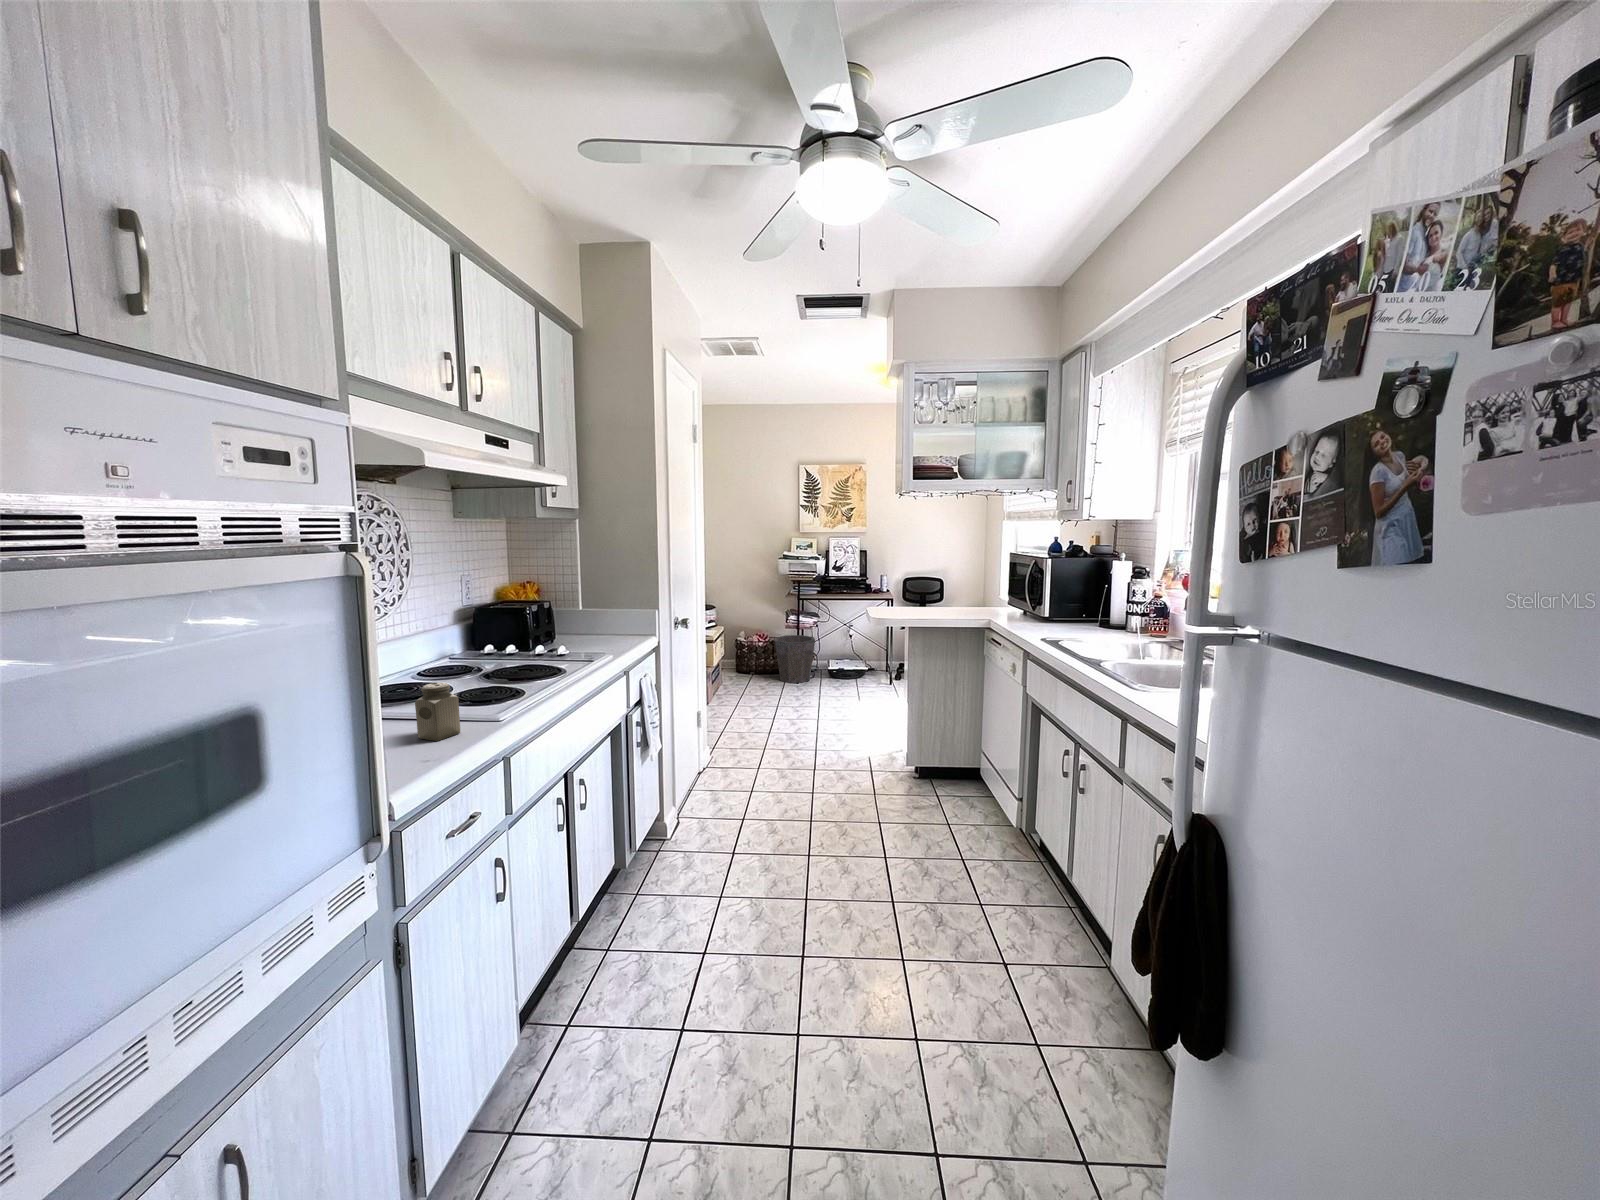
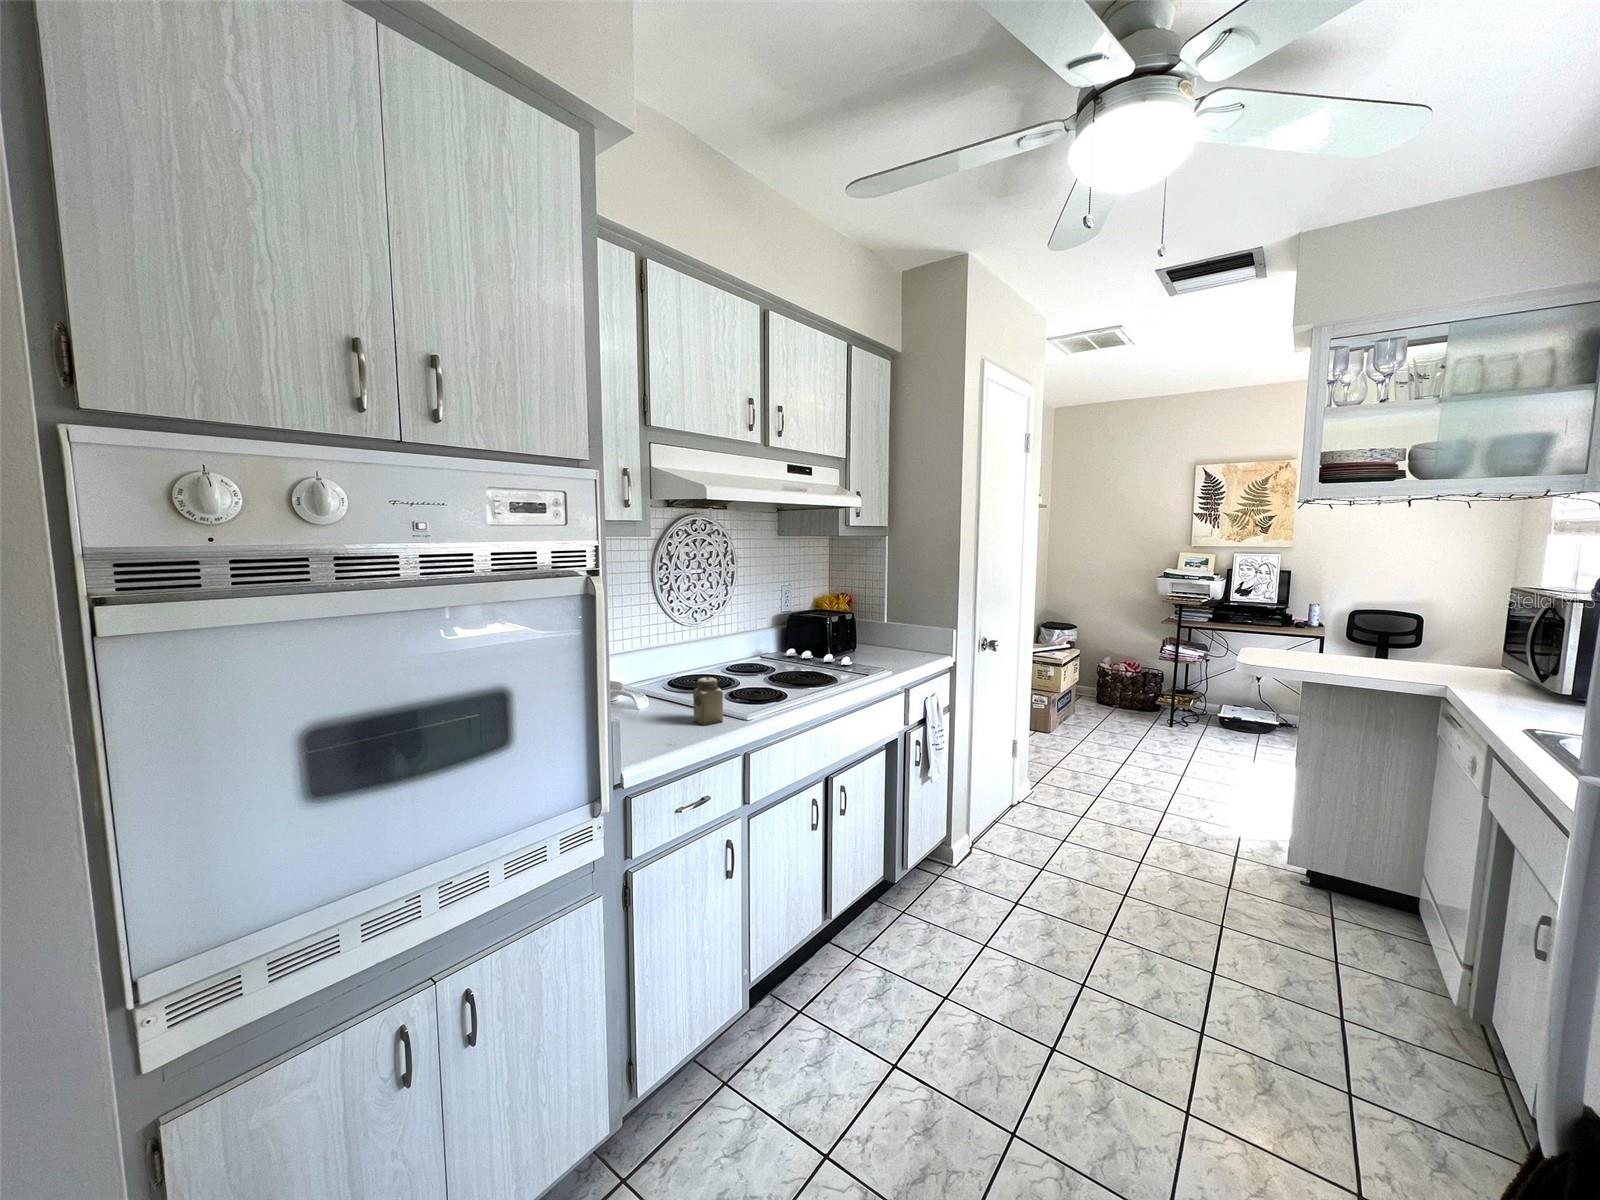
waste bin: present [775,635,815,683] -> none [1140,669,1198,730]

